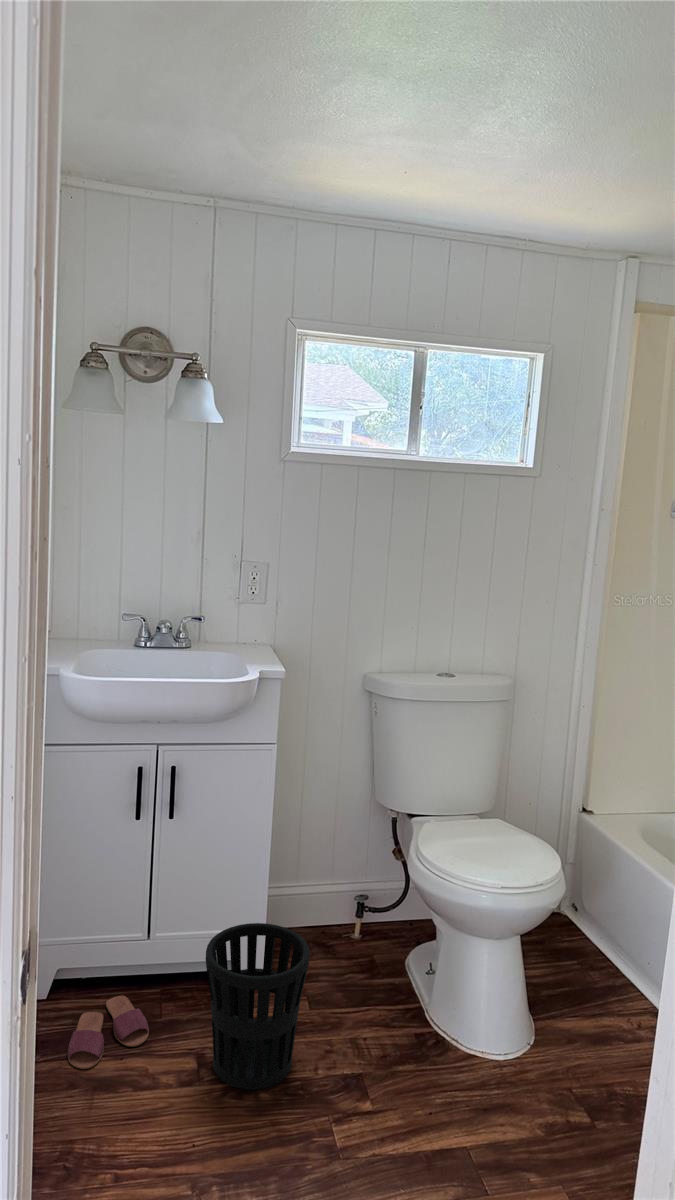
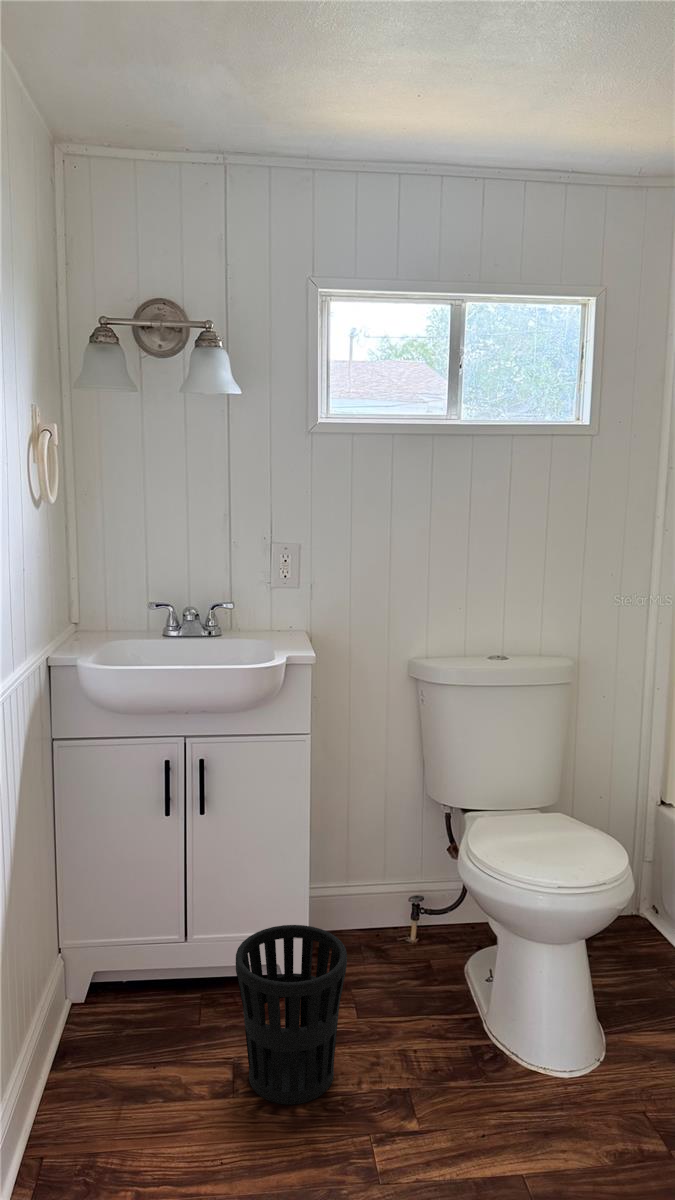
slippers: present [68,996,149,1069] -> none [98,1001,184,1078]

